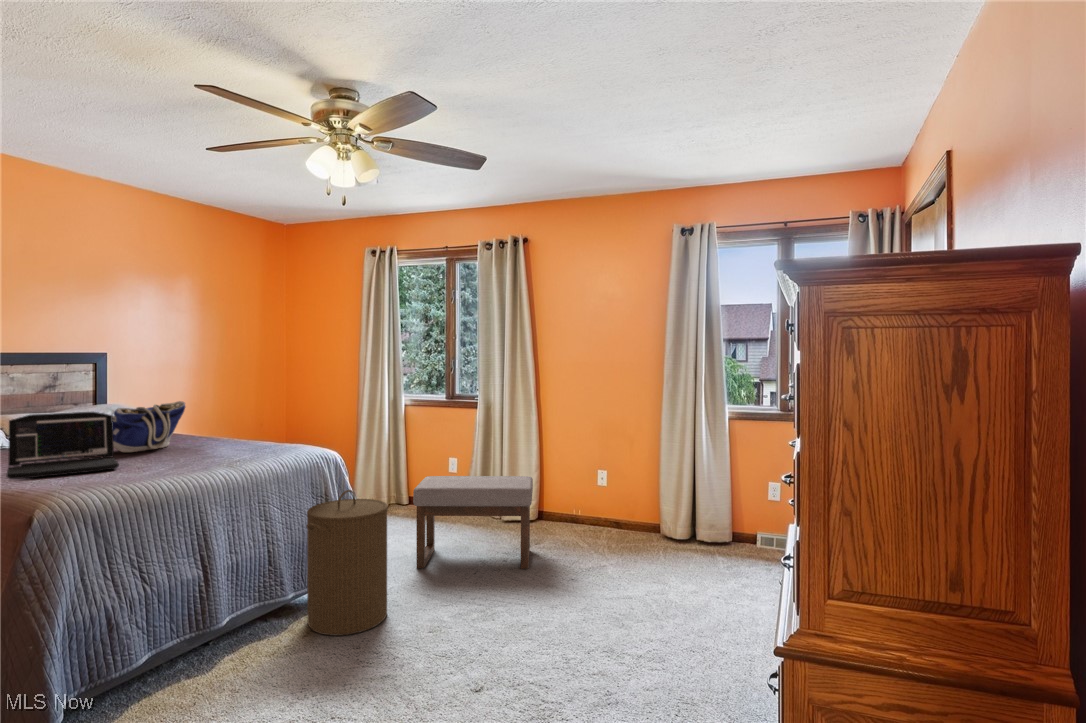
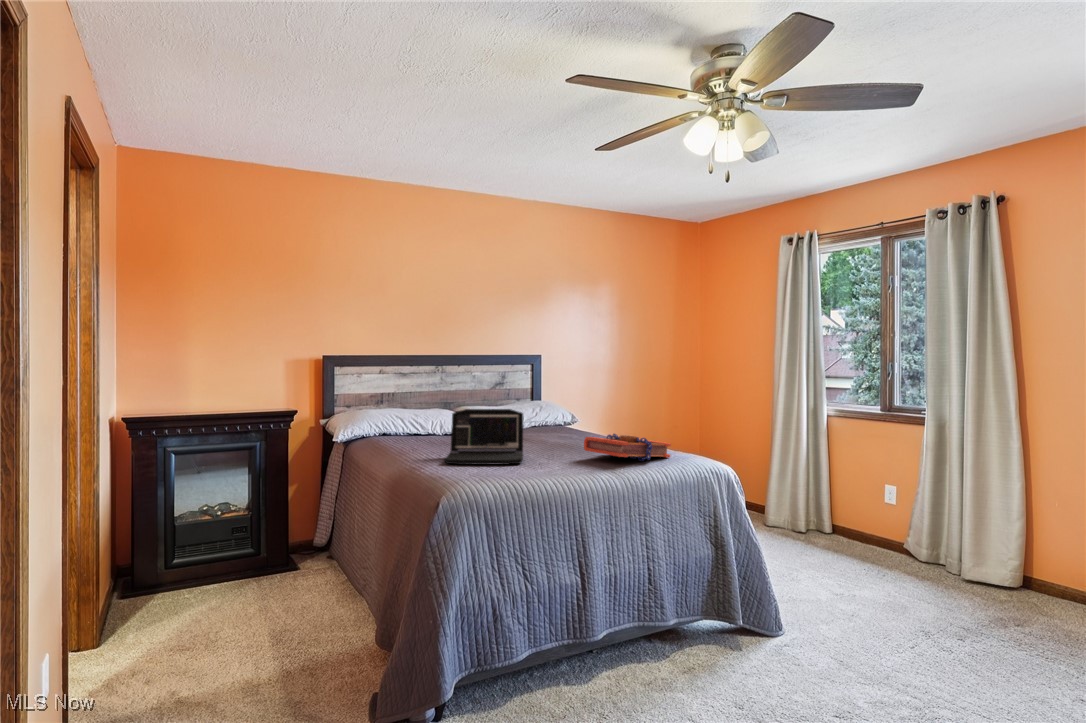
tote bag: present [112,401,185,452] -> none [521,402,587,448]
book: none [190,430,282,453] -> present [584,434,671,461]
ottoman: present [413,476,533,569] -> none [824,510,1012,670]
laundry hamper: present [307,490,388,636] -> none [684,517,782,691]

